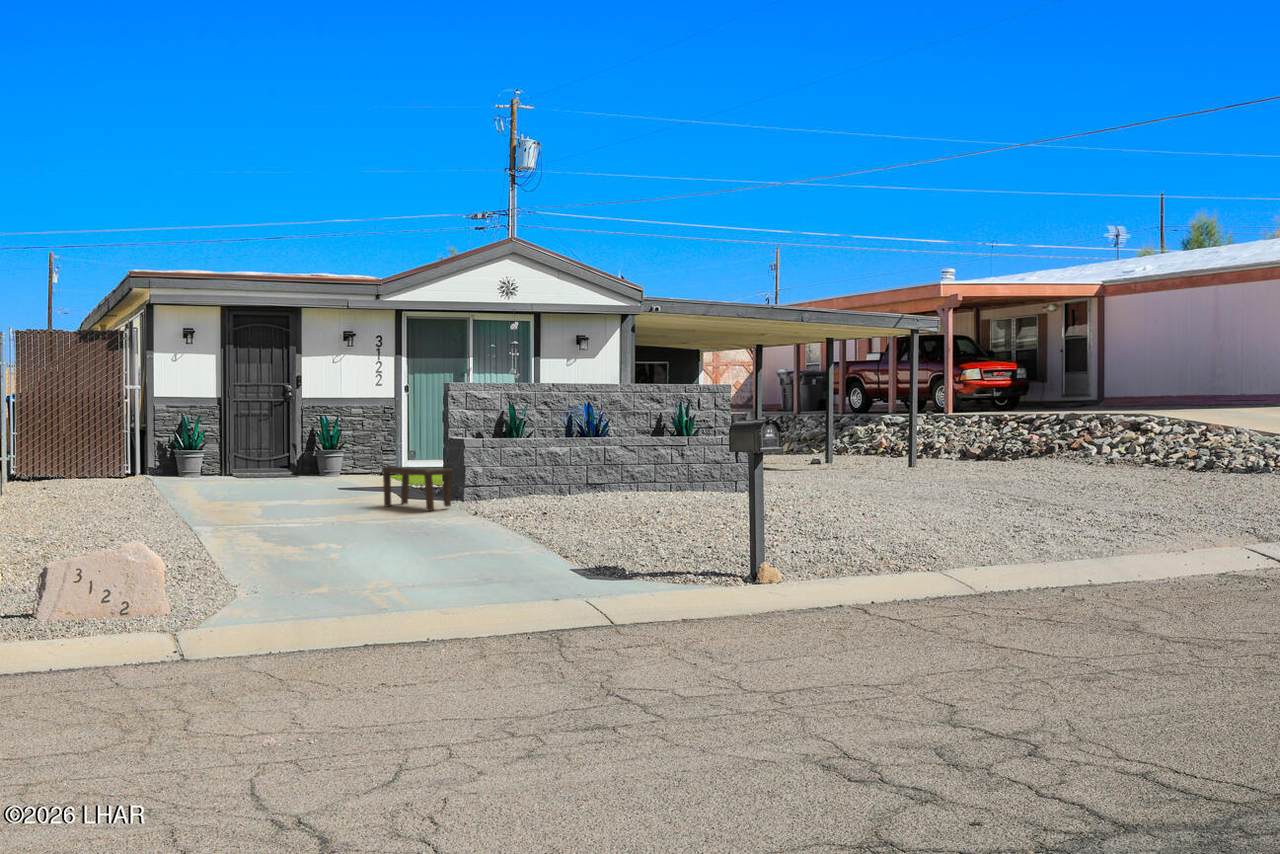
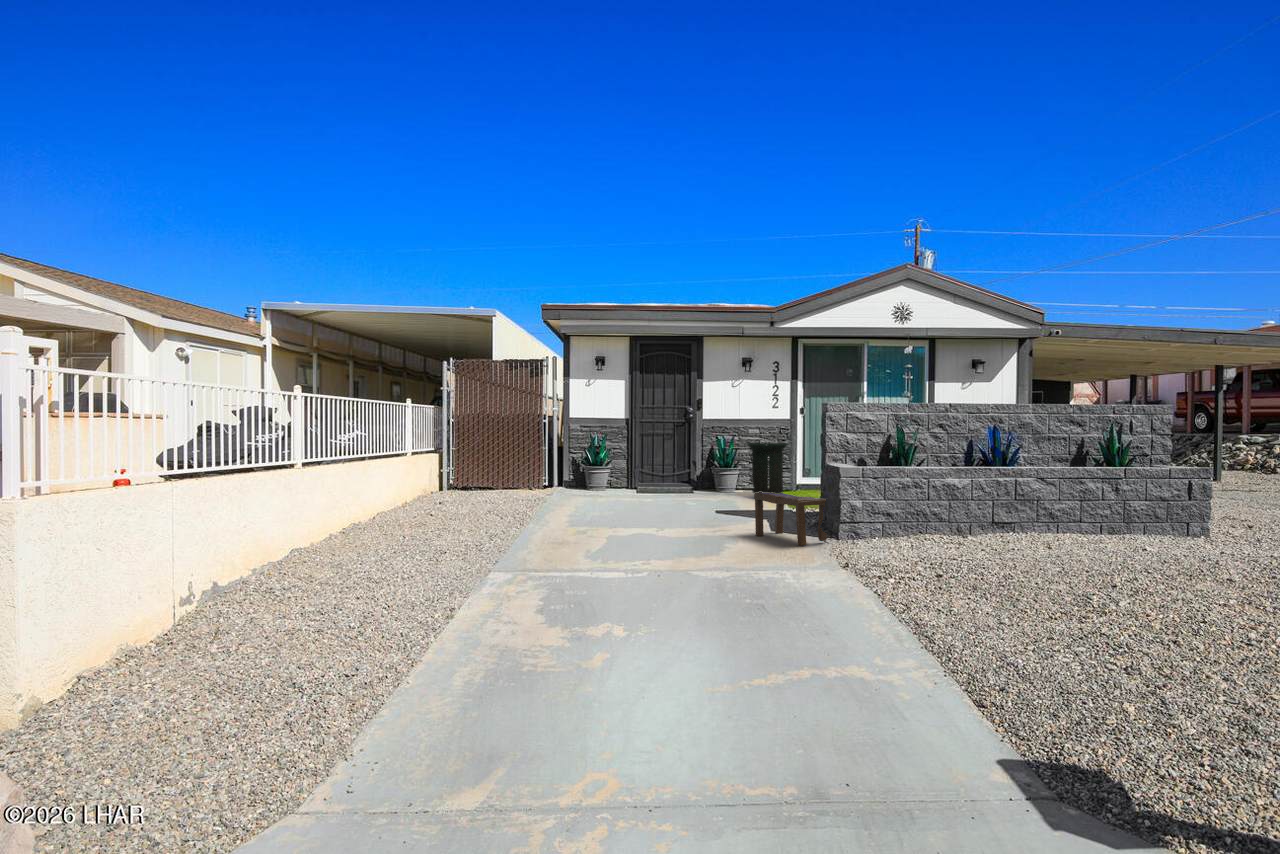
trash can: none [352,421,400,480] -> present [745,443,789,494]

